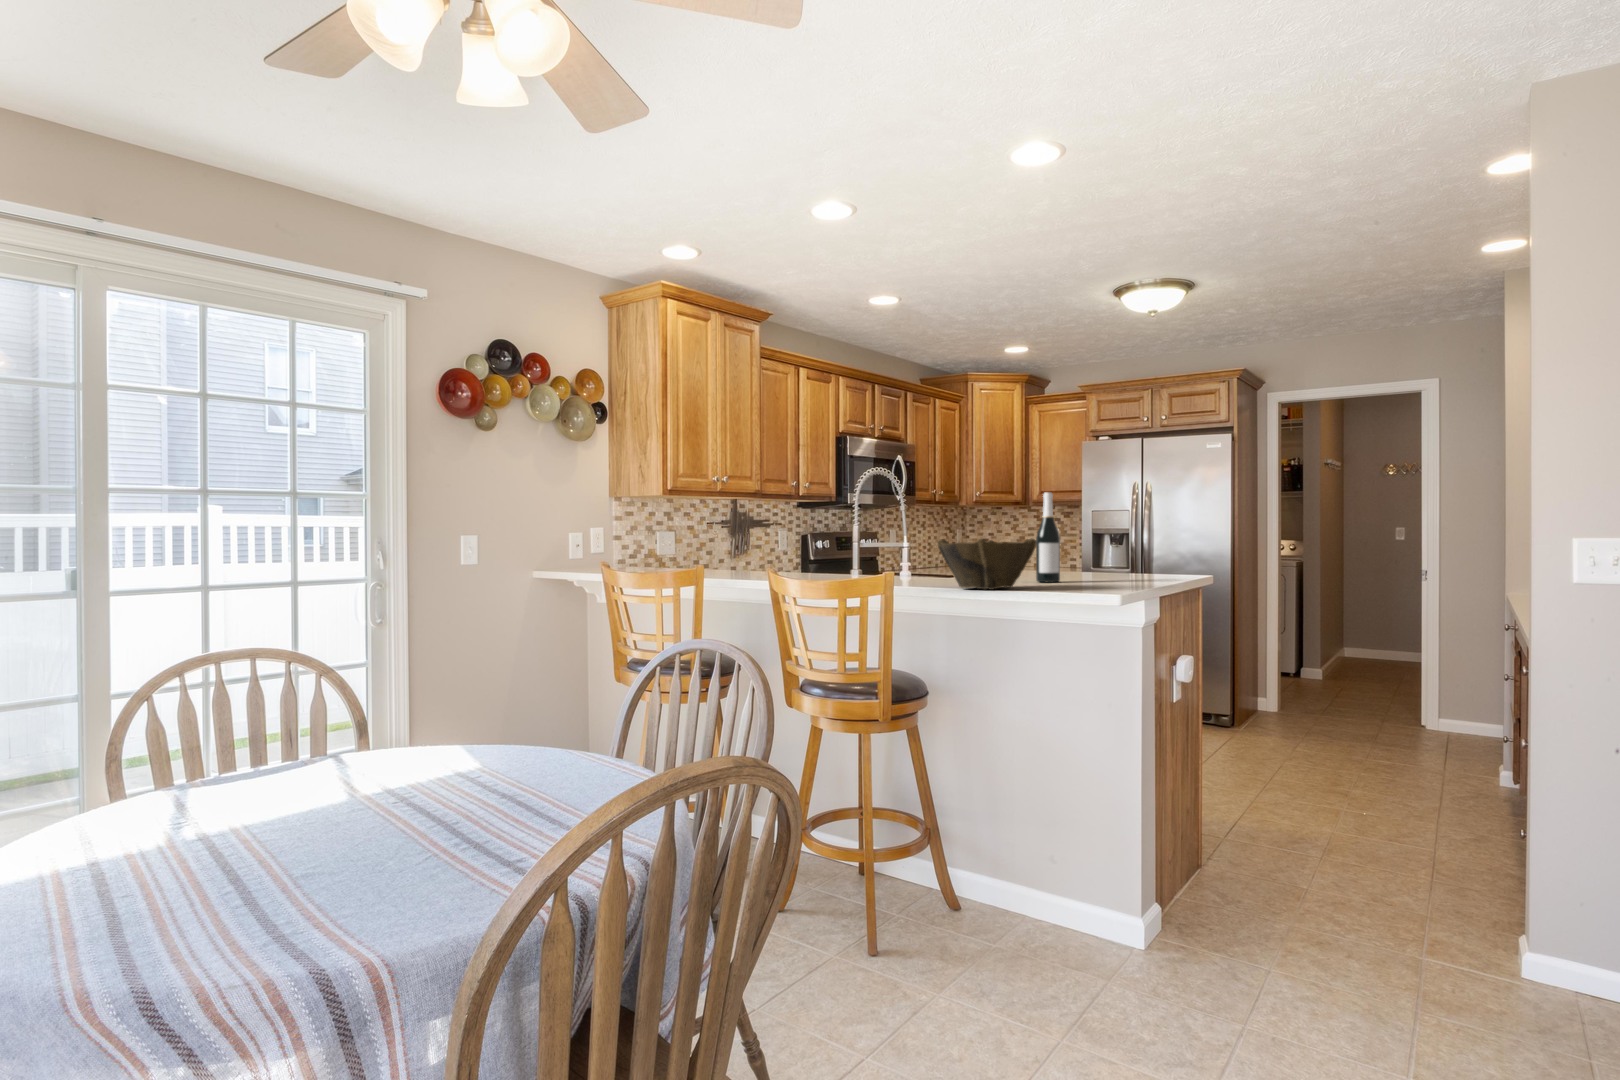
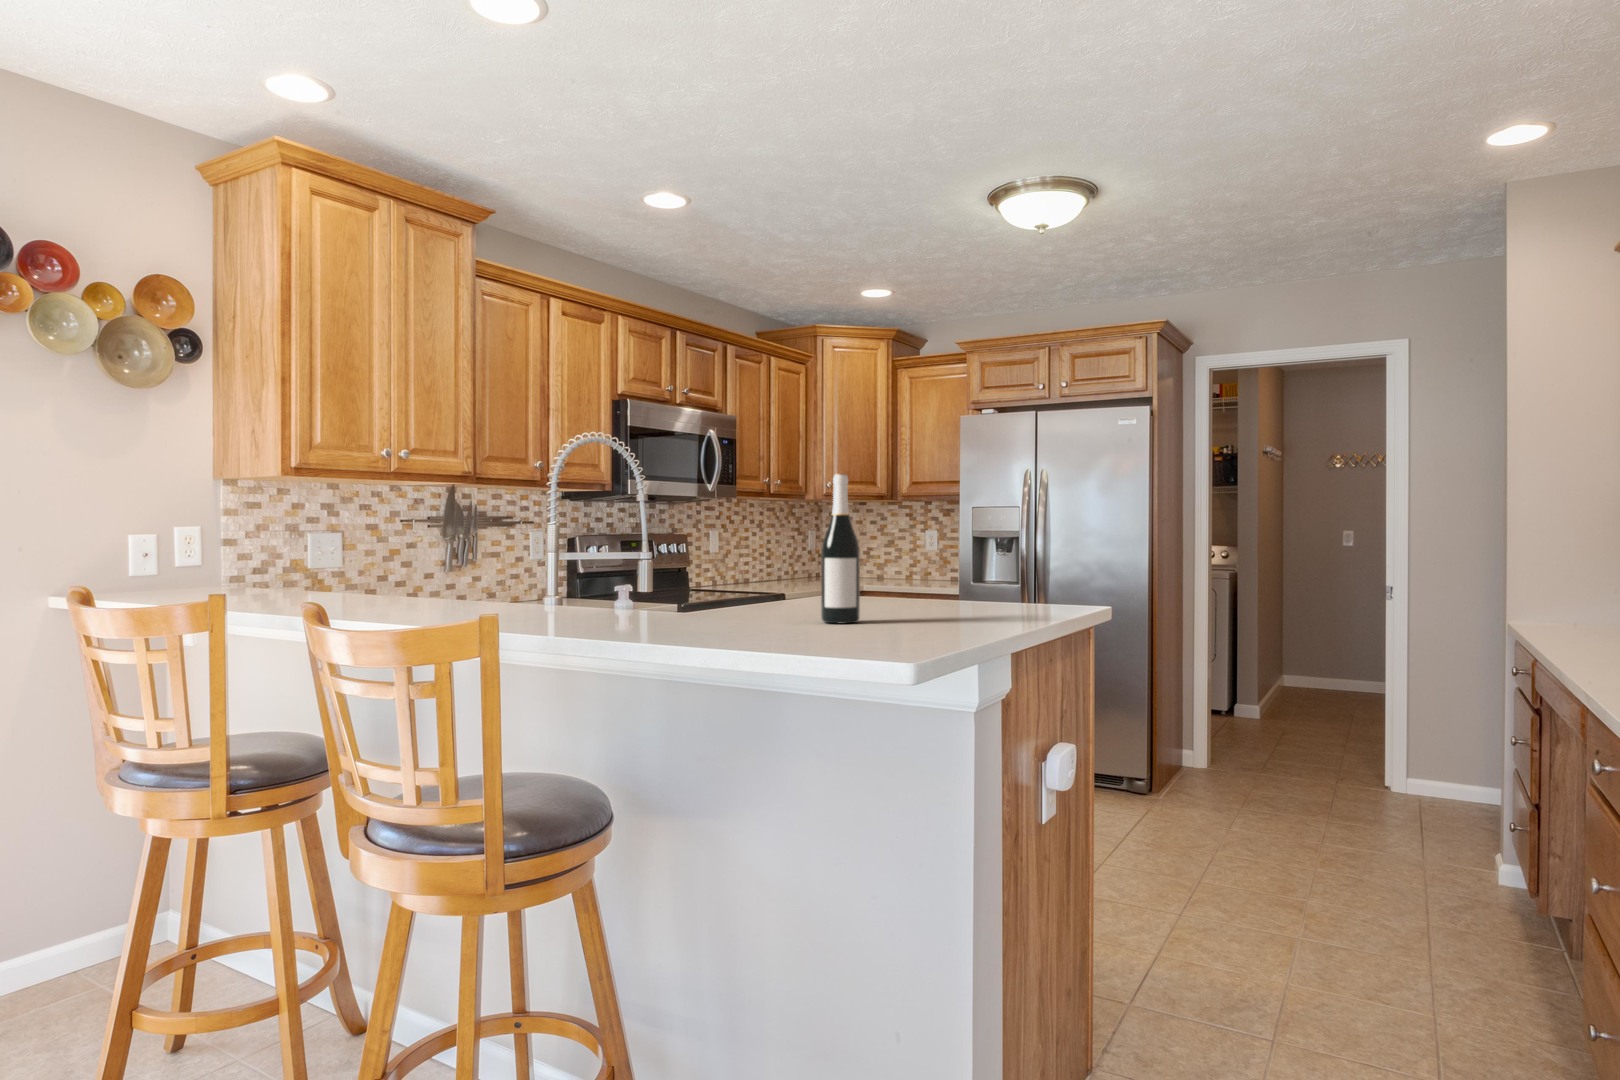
bowl: present [938,539,1036,589] -> none [624,553,791,645]

